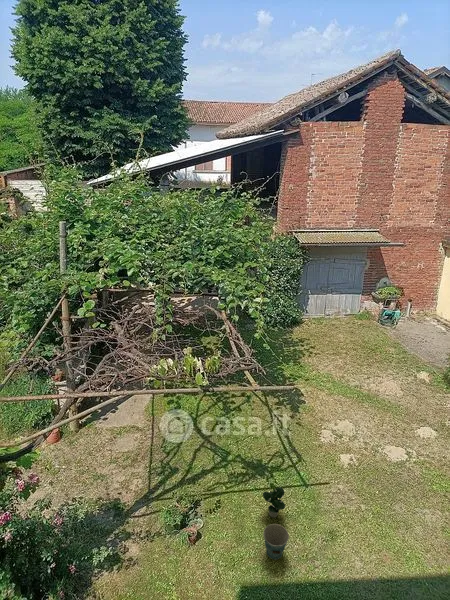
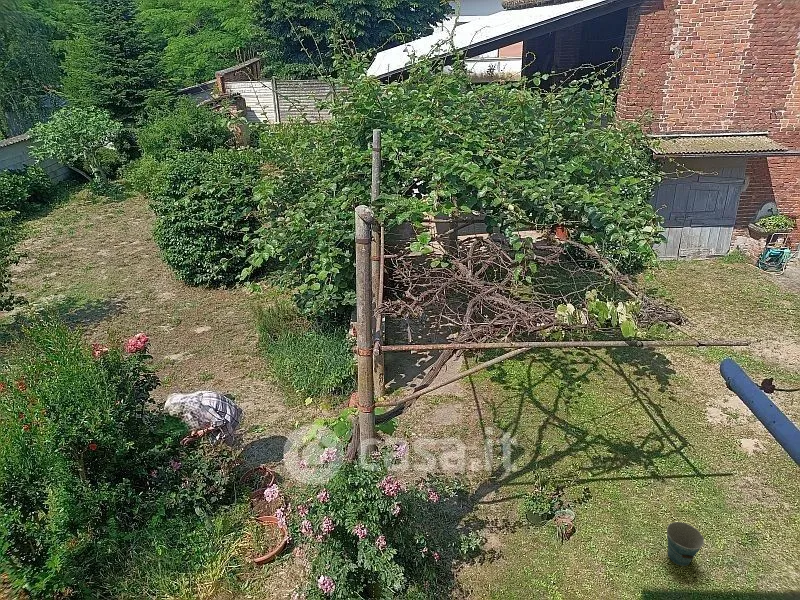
potted plant: present [263,487,285,518] -> none [654,477,688,515]

